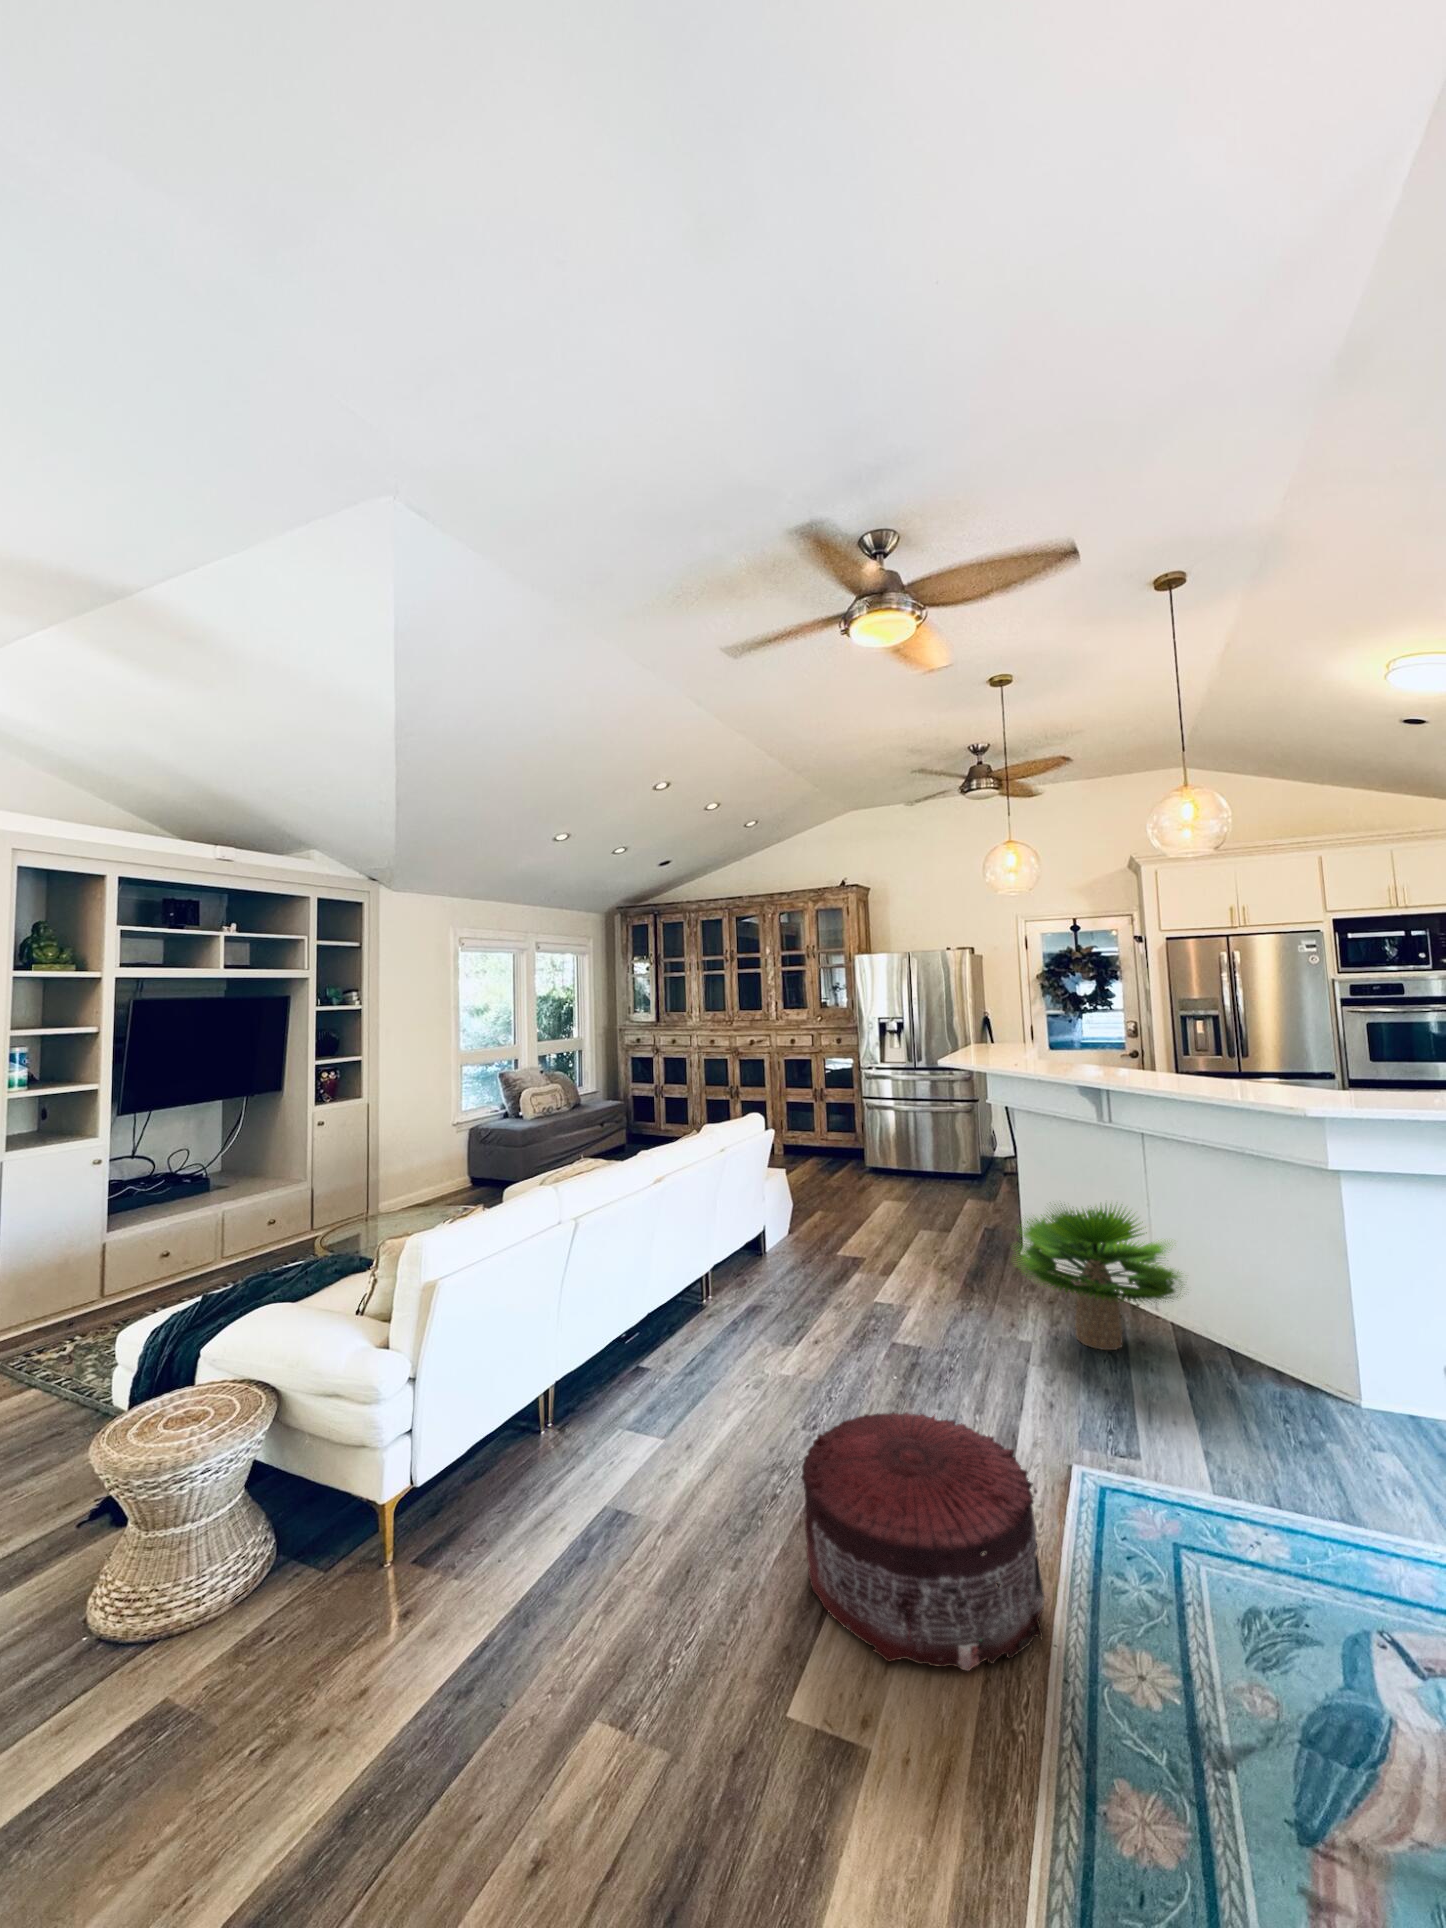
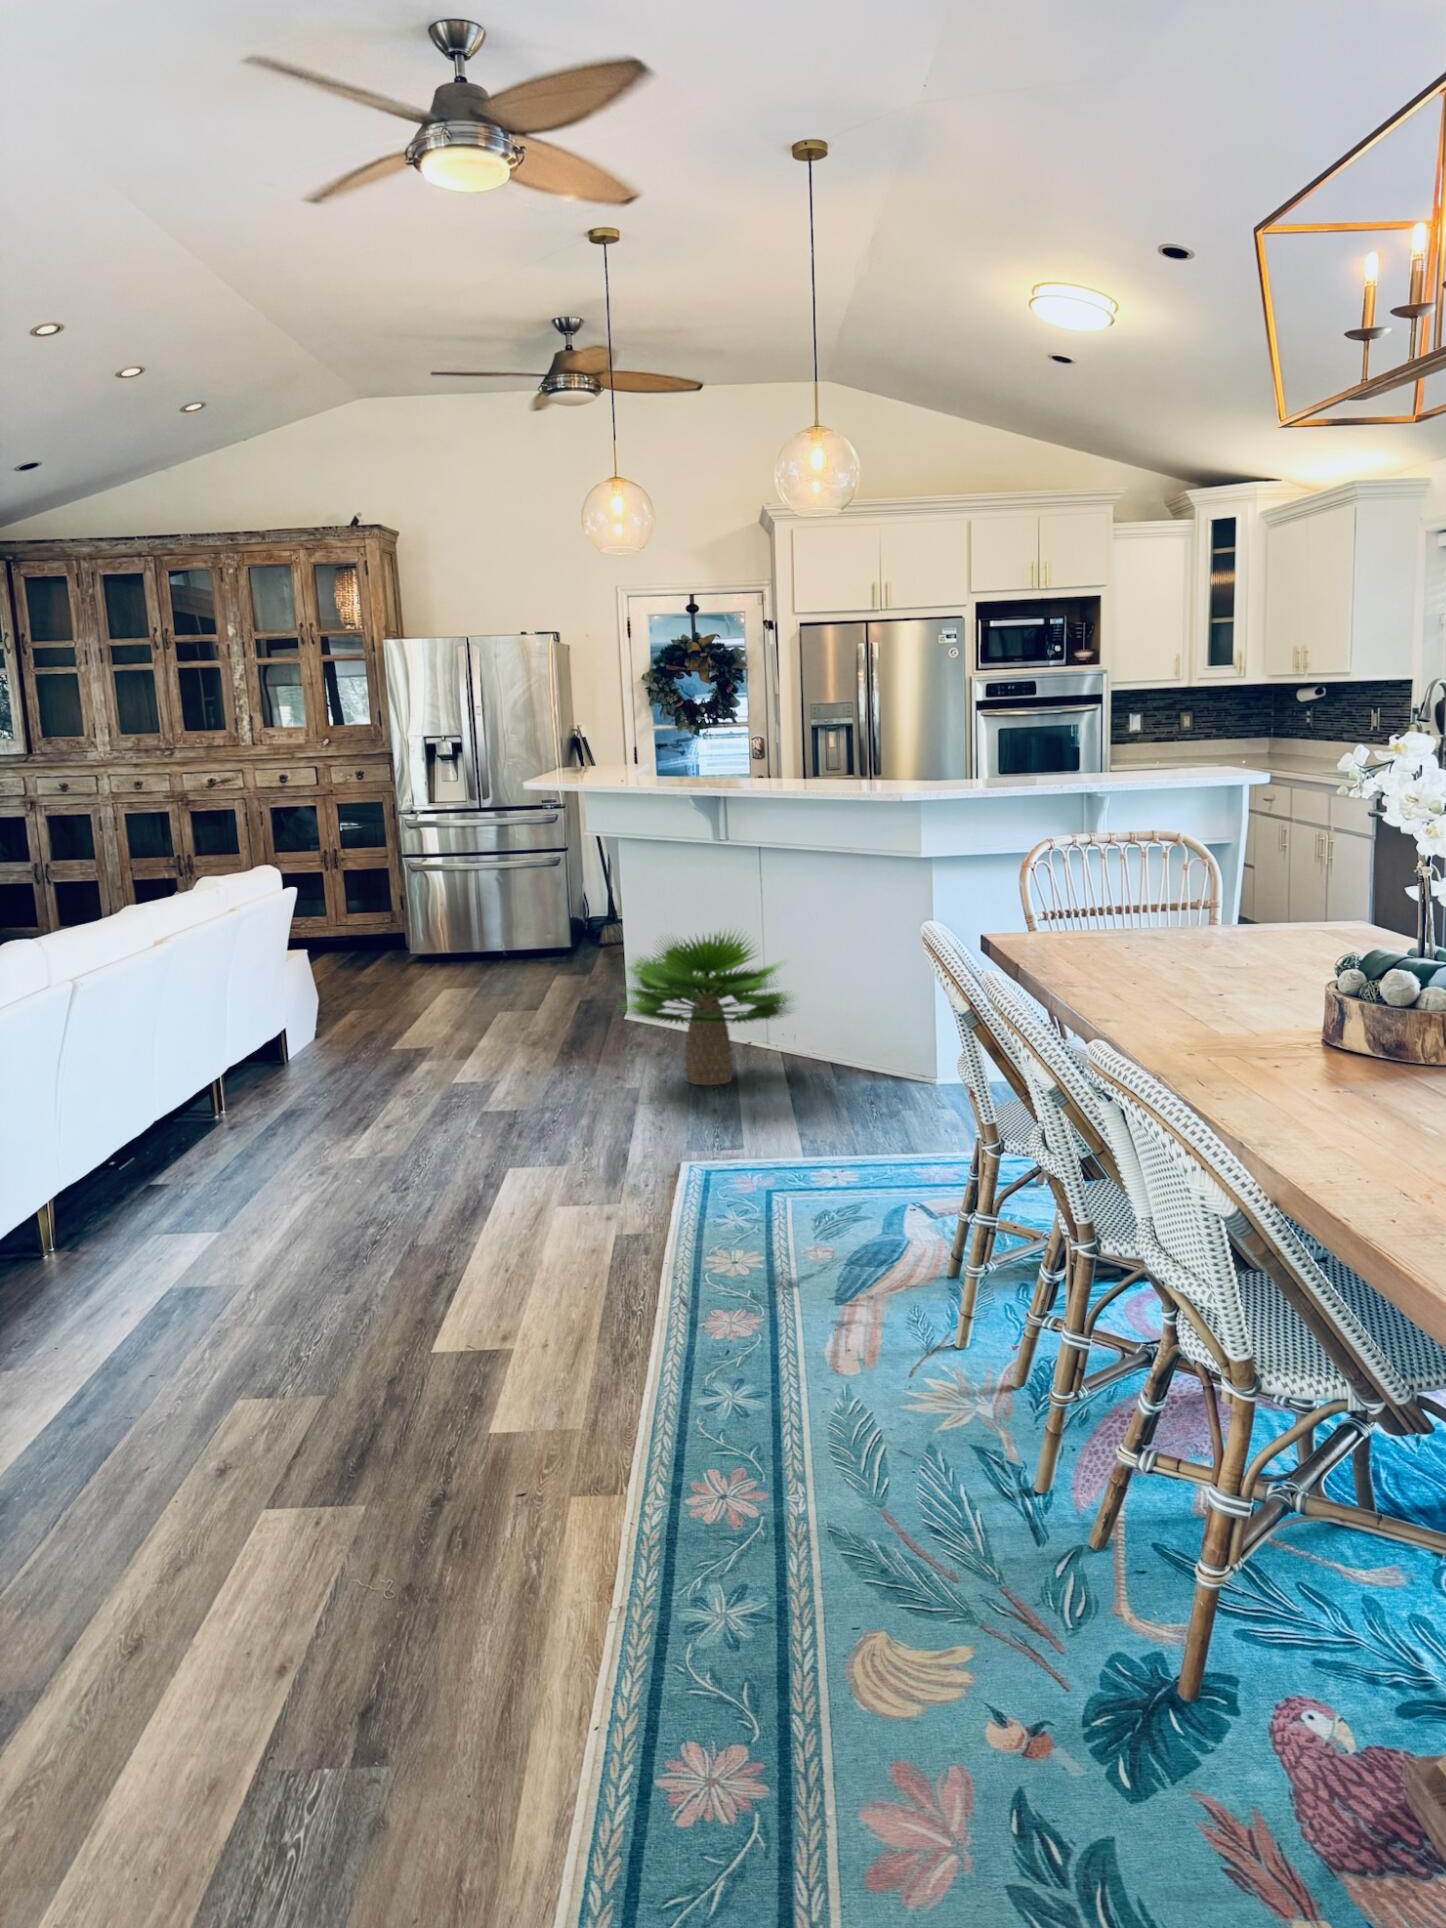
pouf: present [802,1413,1044,1671] -> none [422,1116,657,1294]

